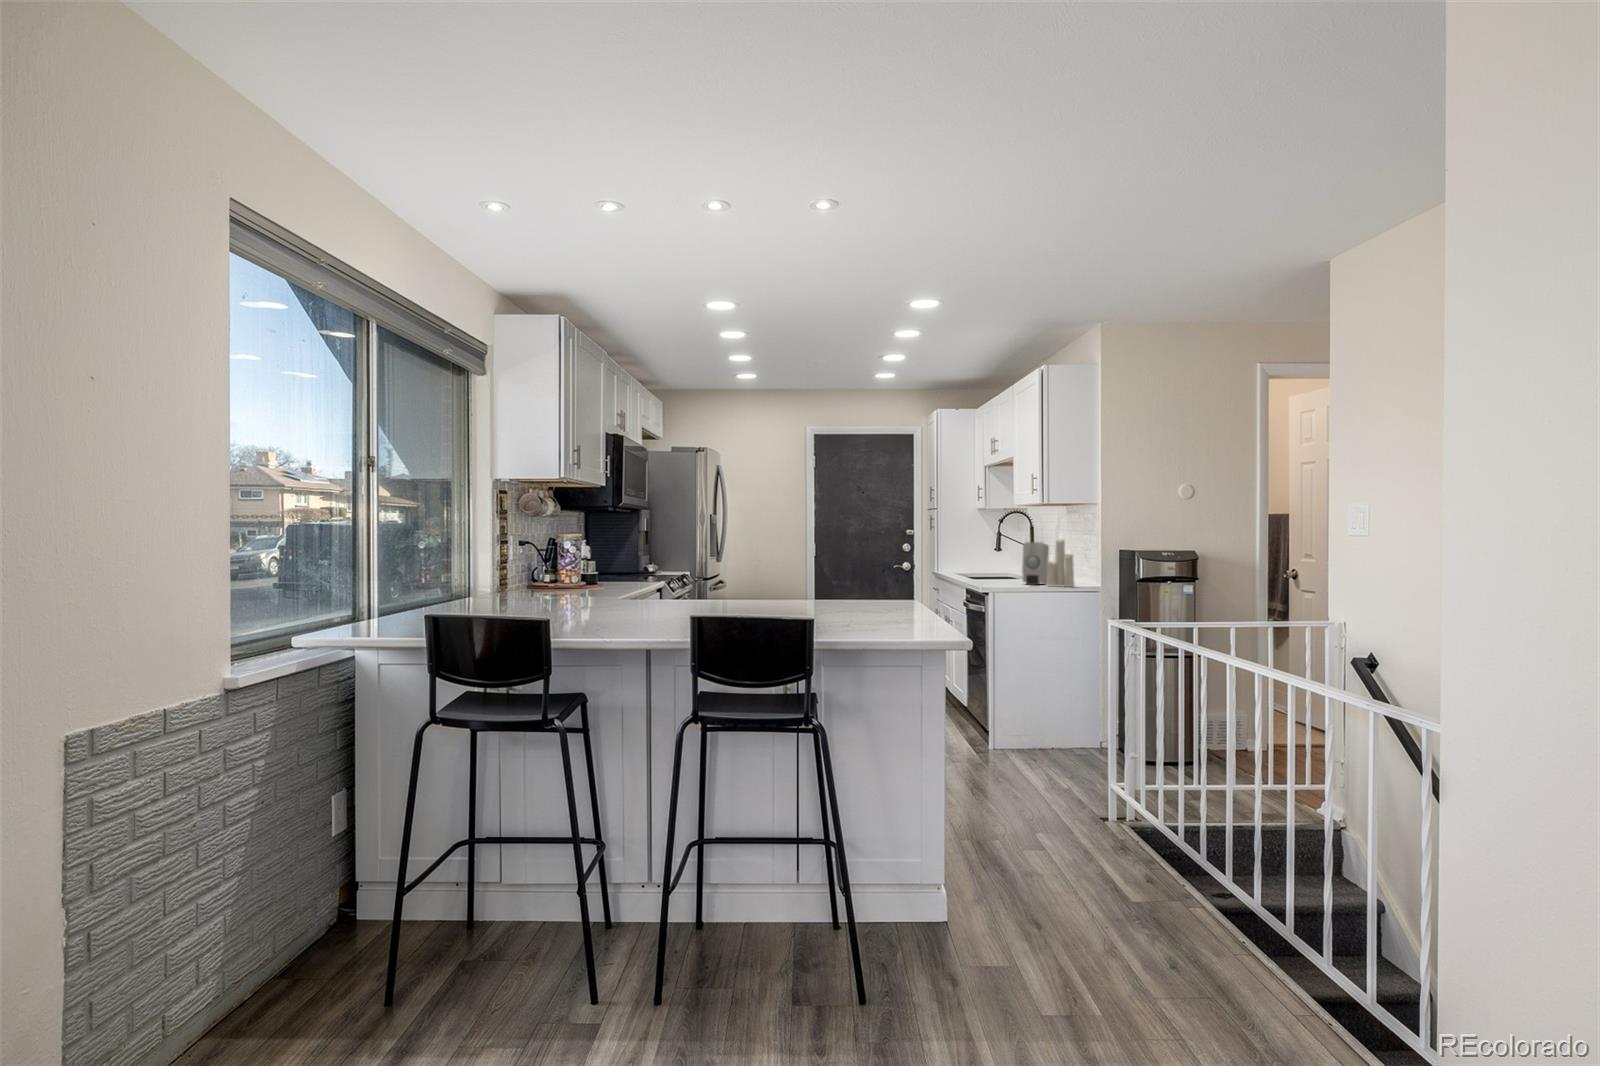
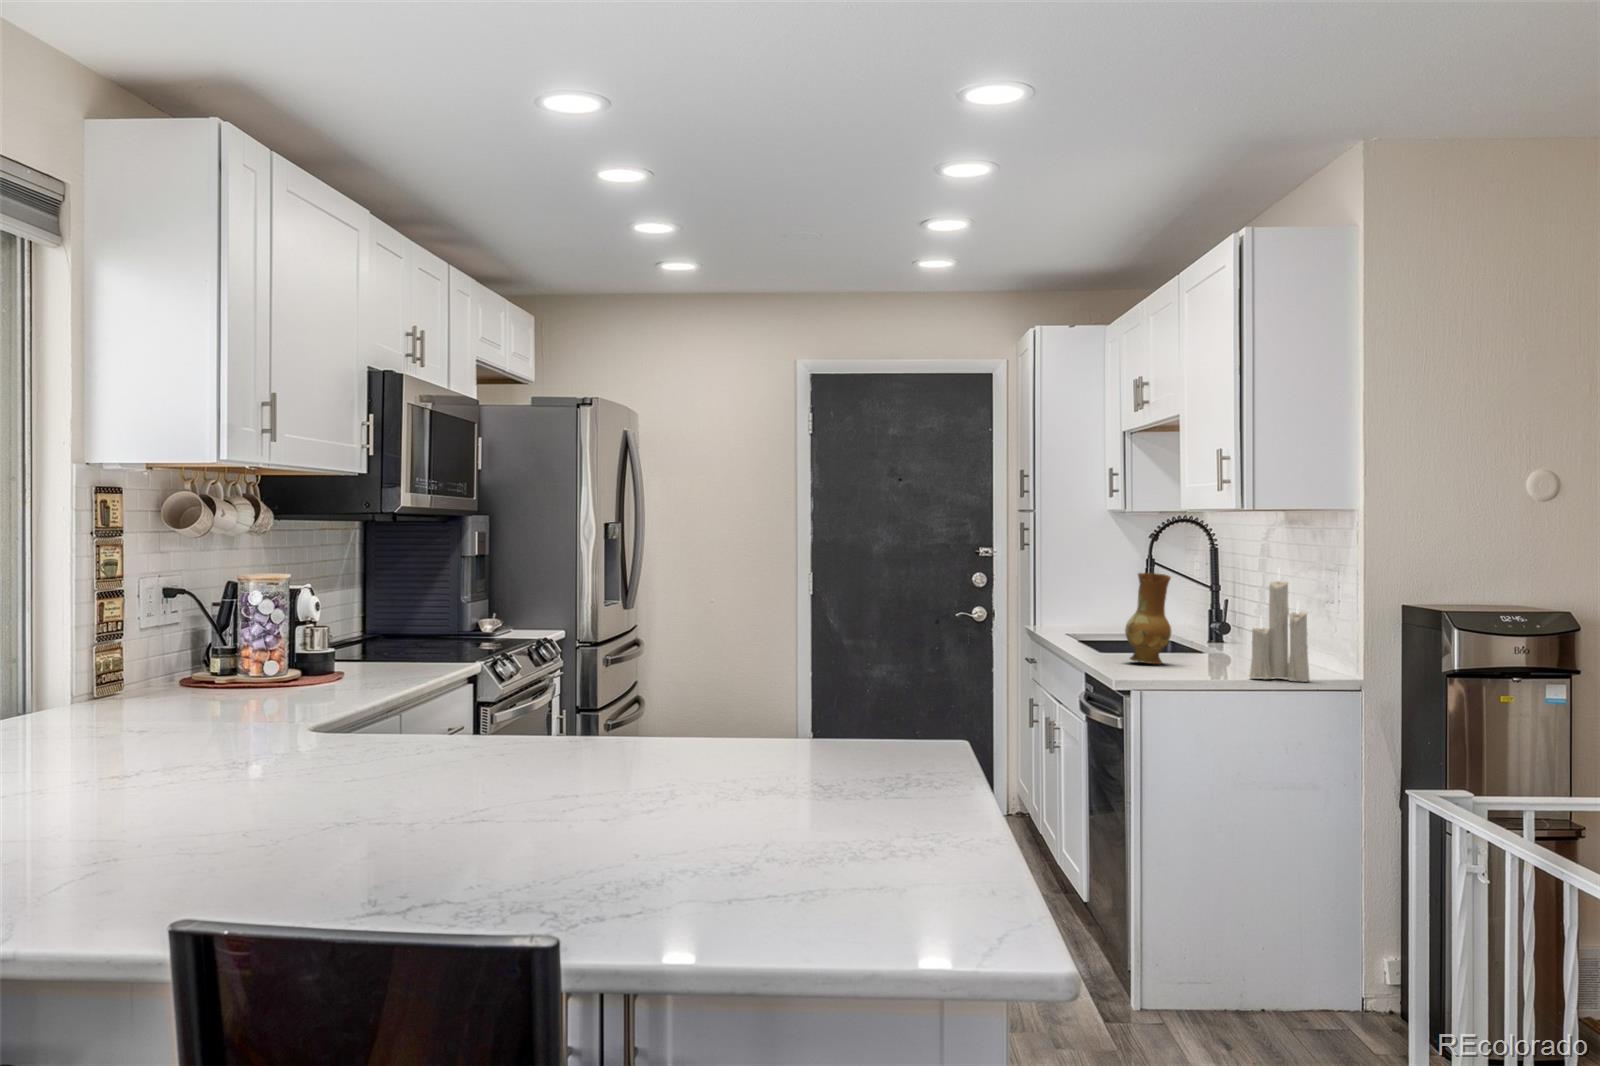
ceramic jug: none [986,537,1009,583] -> present [1125,573,1171,664]
soap dispenser: present [1022,542,1049,585] -> none [1199,586,1252,673]

